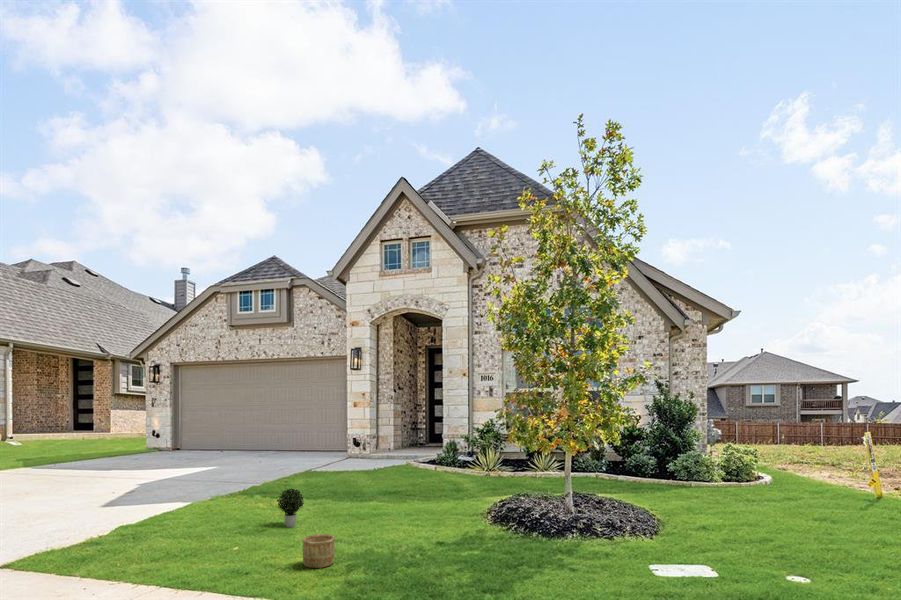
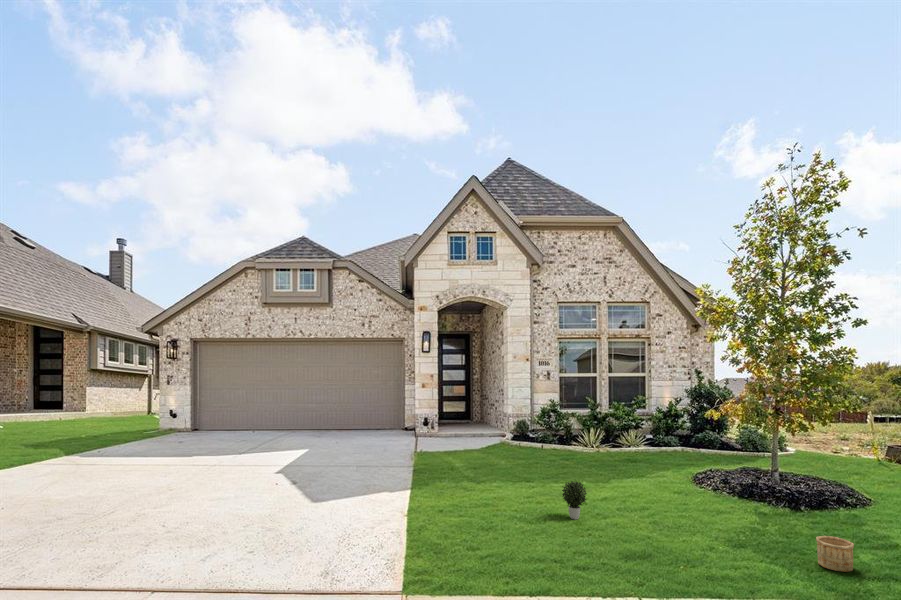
wooden bucket: present [302,534,335,568] -> present [816,536,854,572]

